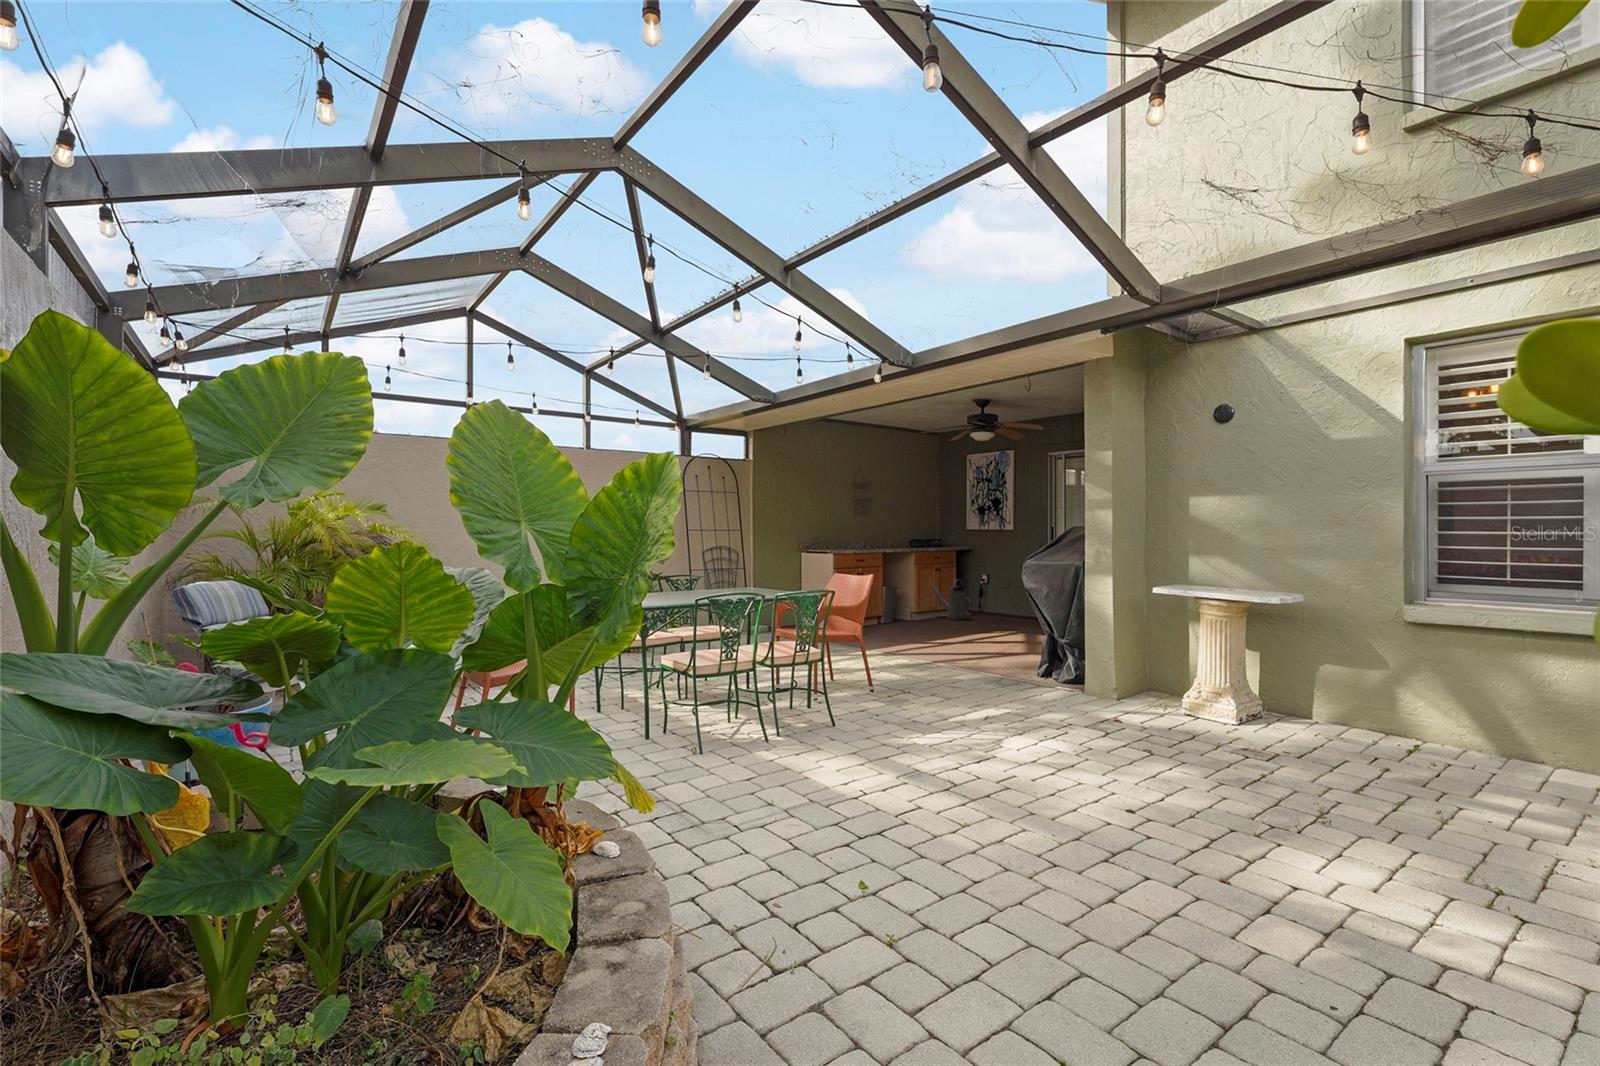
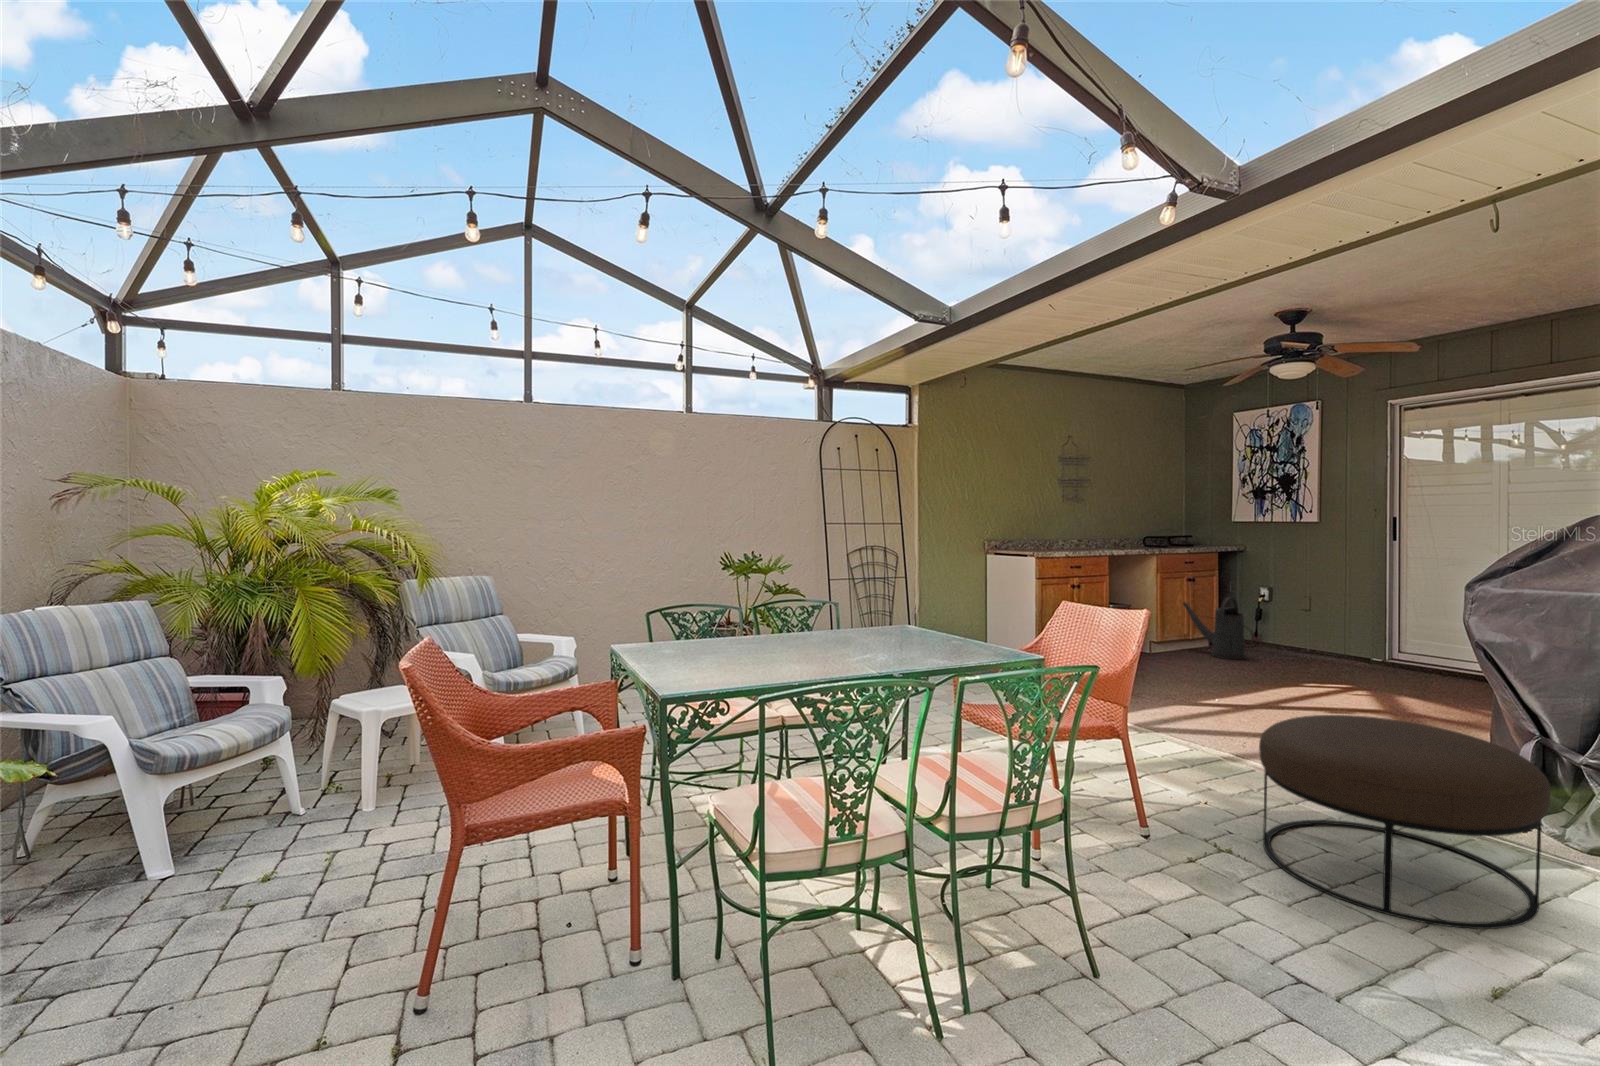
ottoman: none [921,620,1029,698] -> present [1259,715,1551,929]

